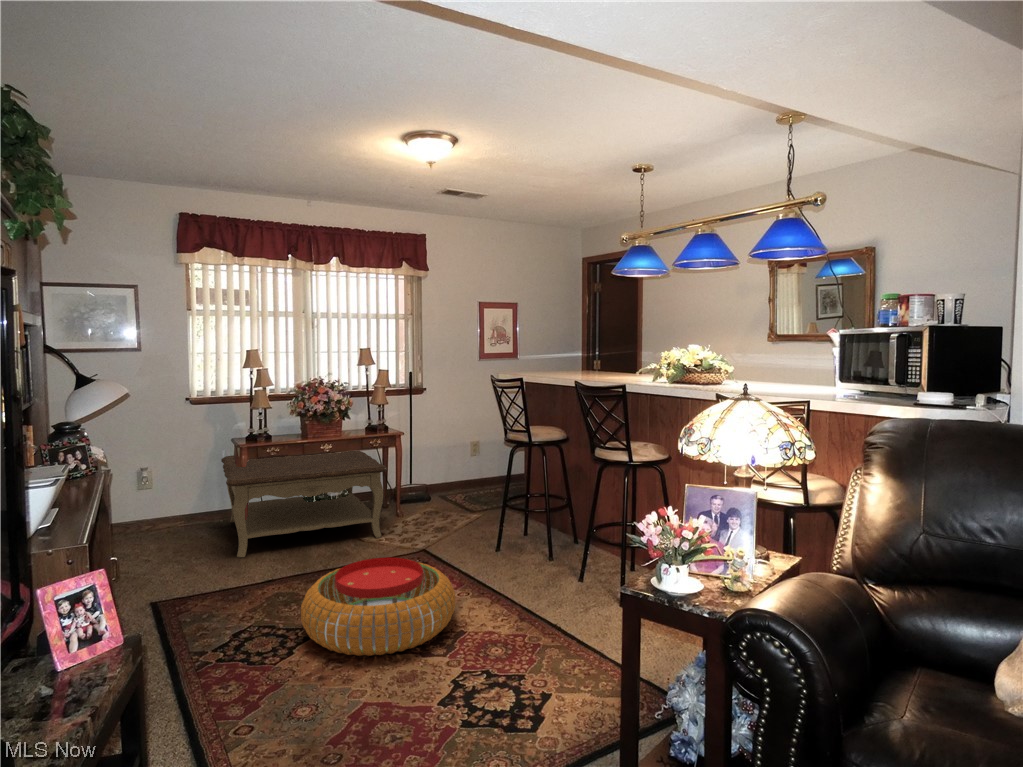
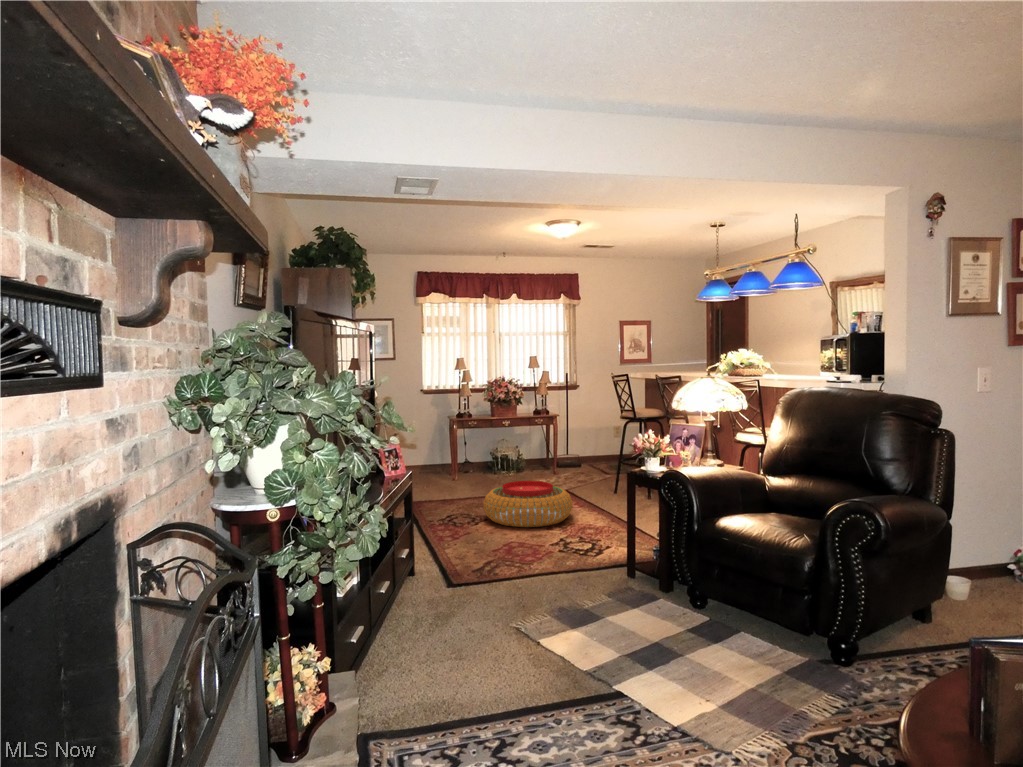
coffee table: present [221,451,387,557] -> none [441,426,544,487]

